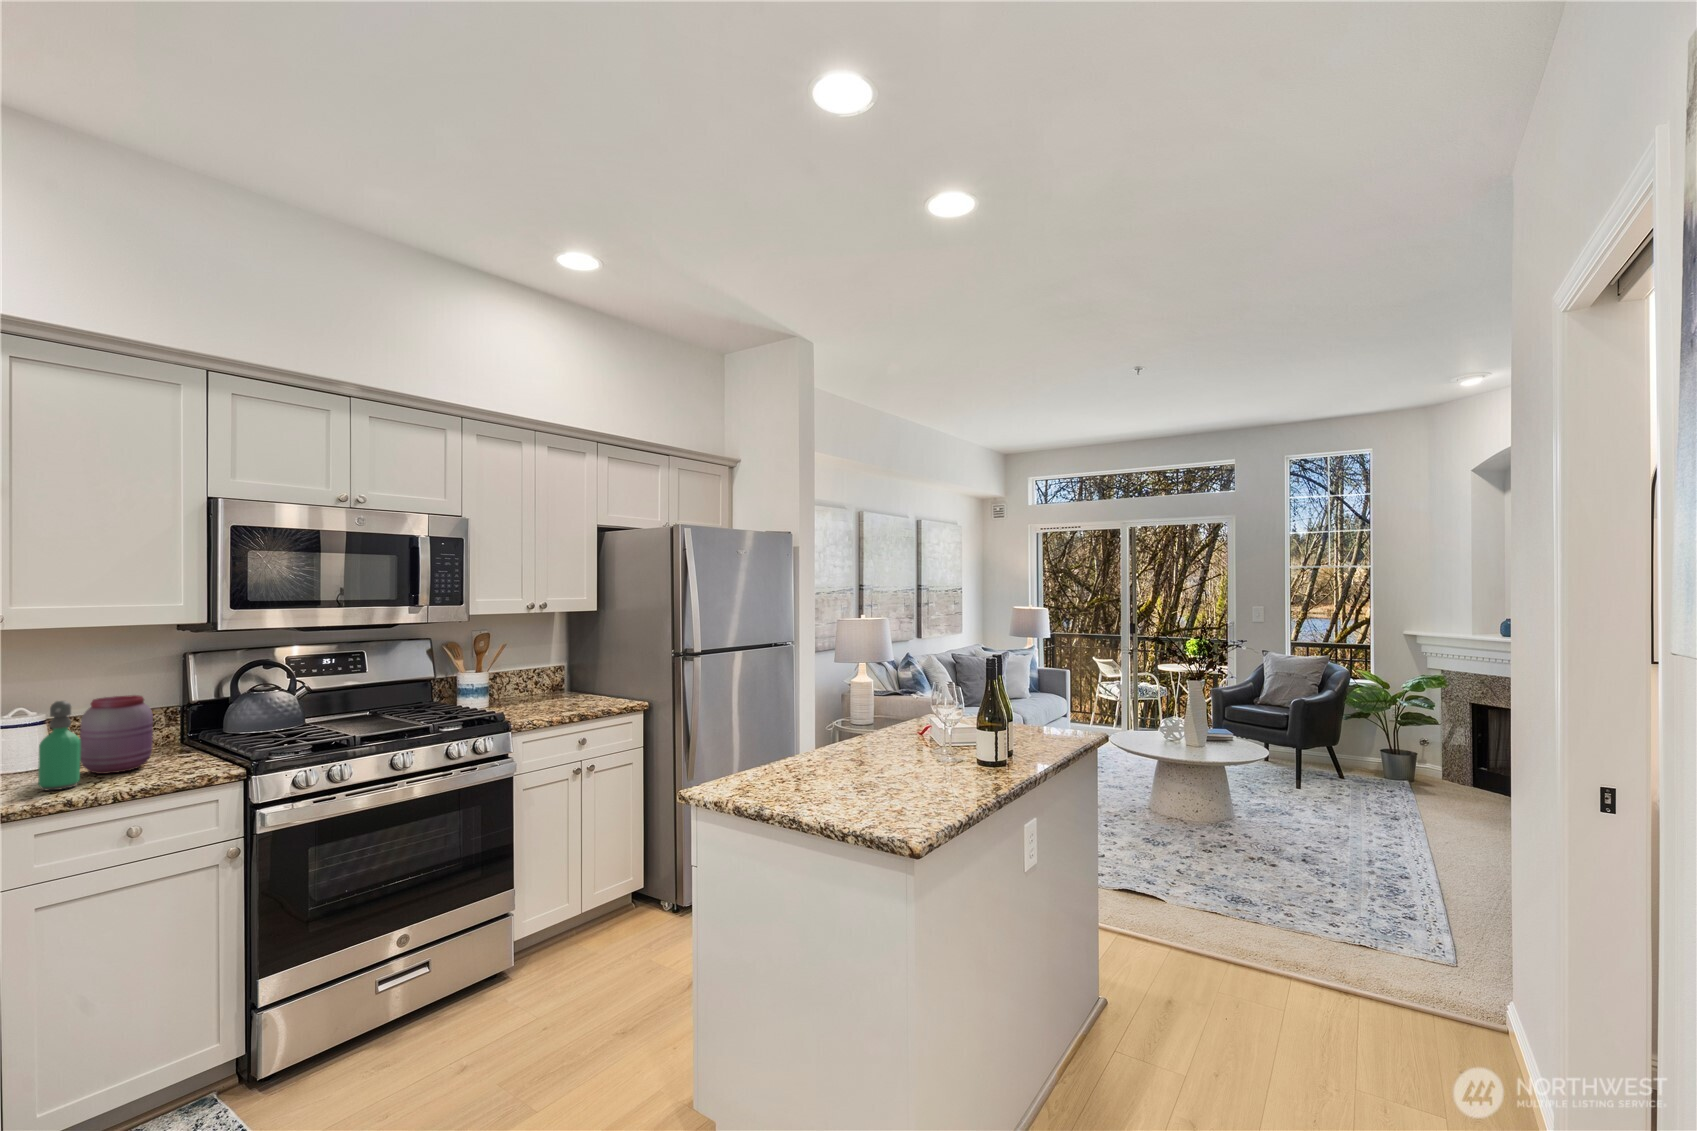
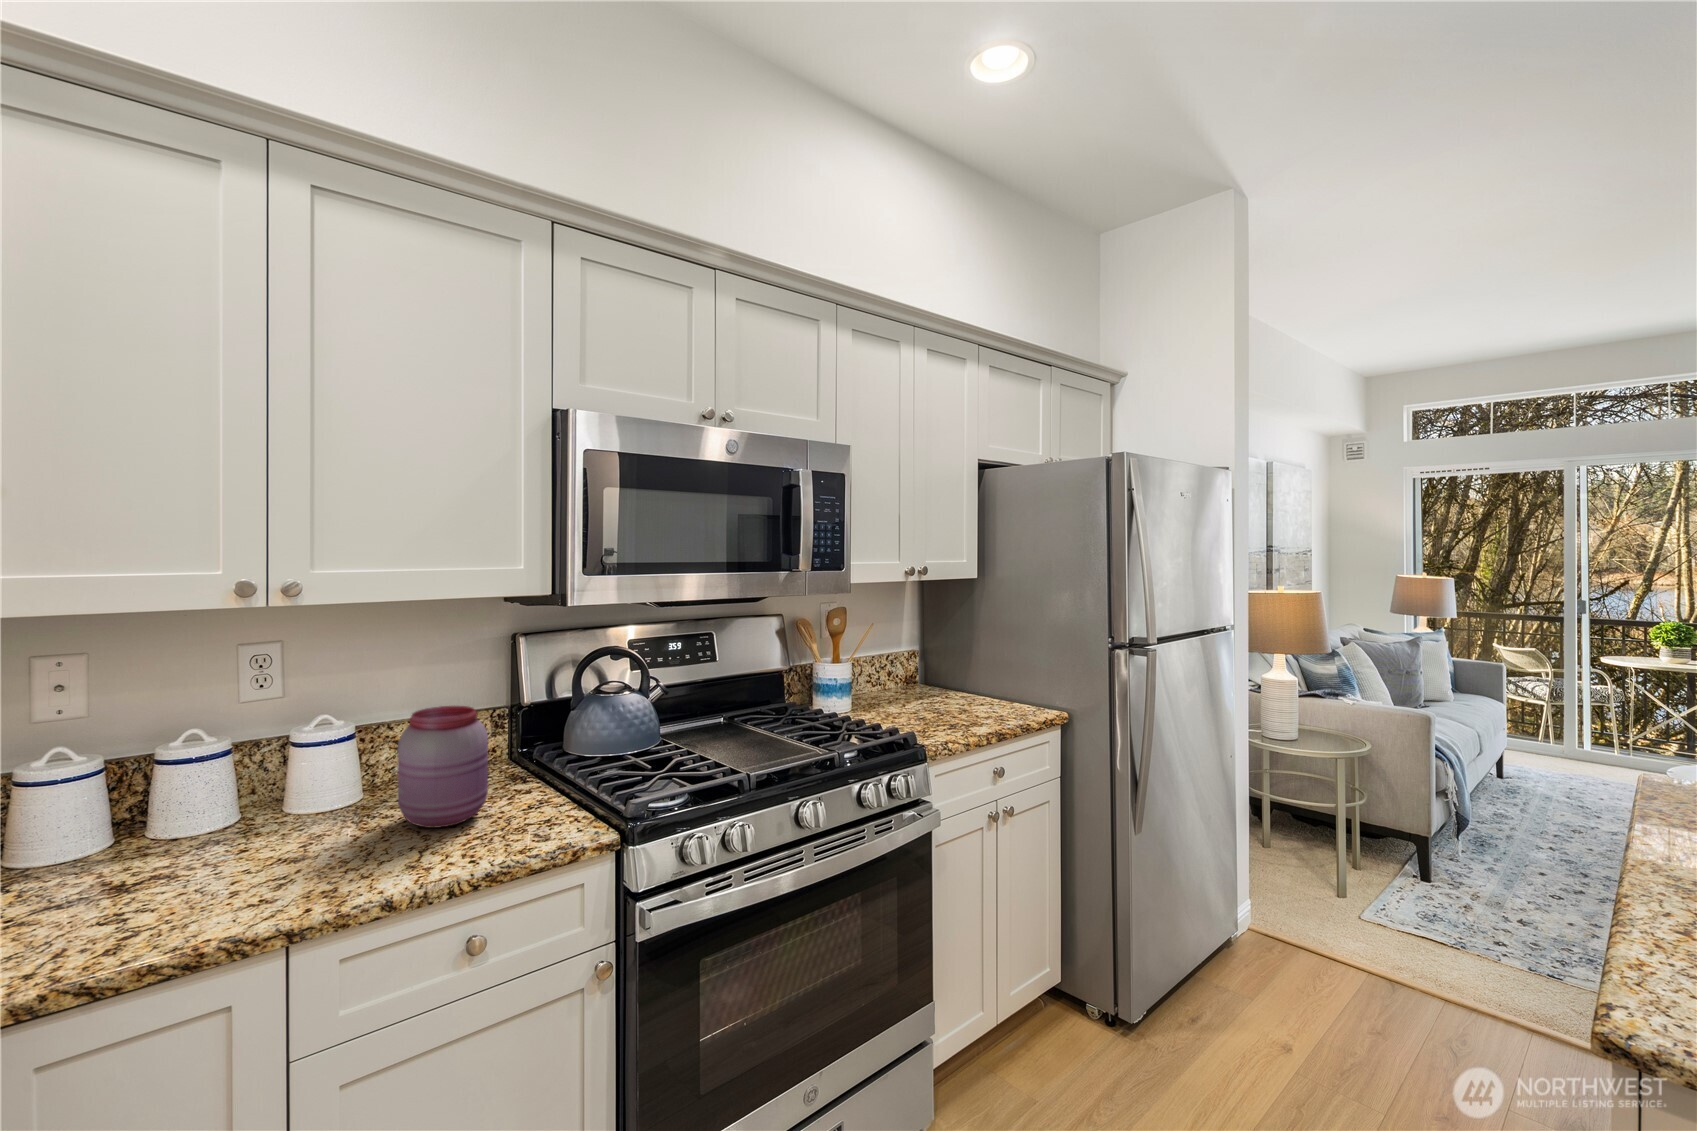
soap dispenser: present [38,701,81,791] -> none [346,727,402,872]

